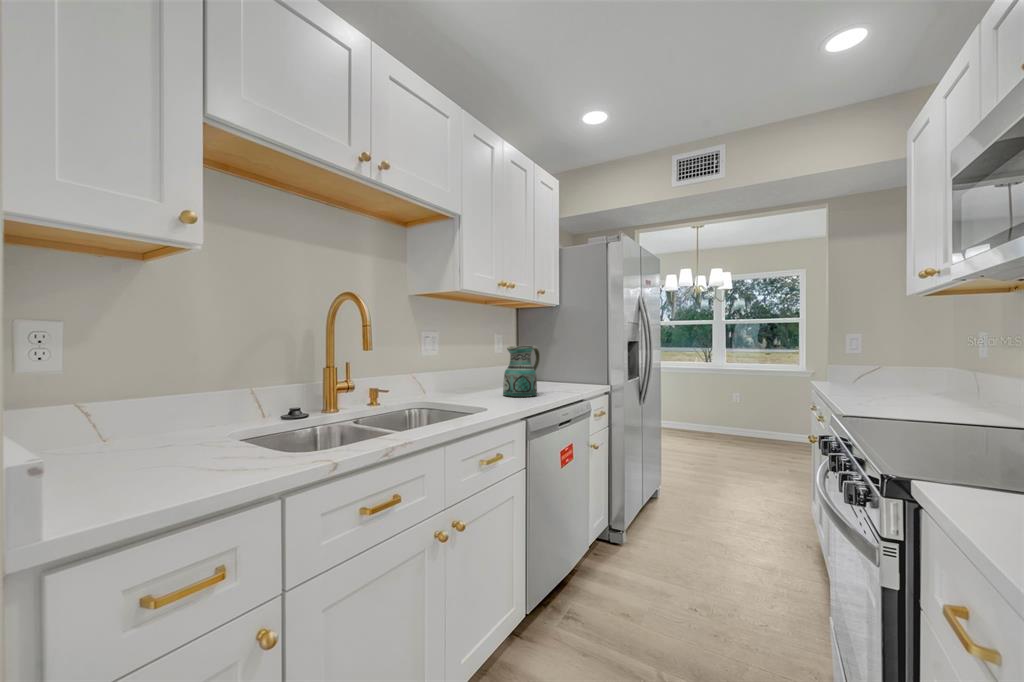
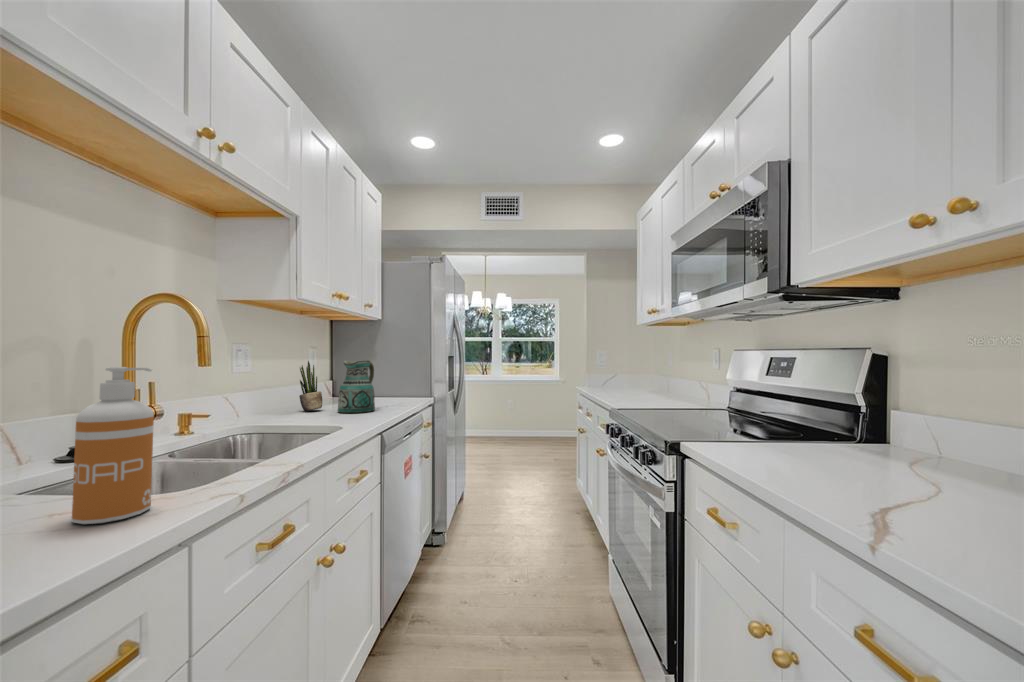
potted plant: none [474,345,493,392] -> present [299,361,322,411]
soap dispenser: none [217,351,271,471] -> present [72,367,154,524]

